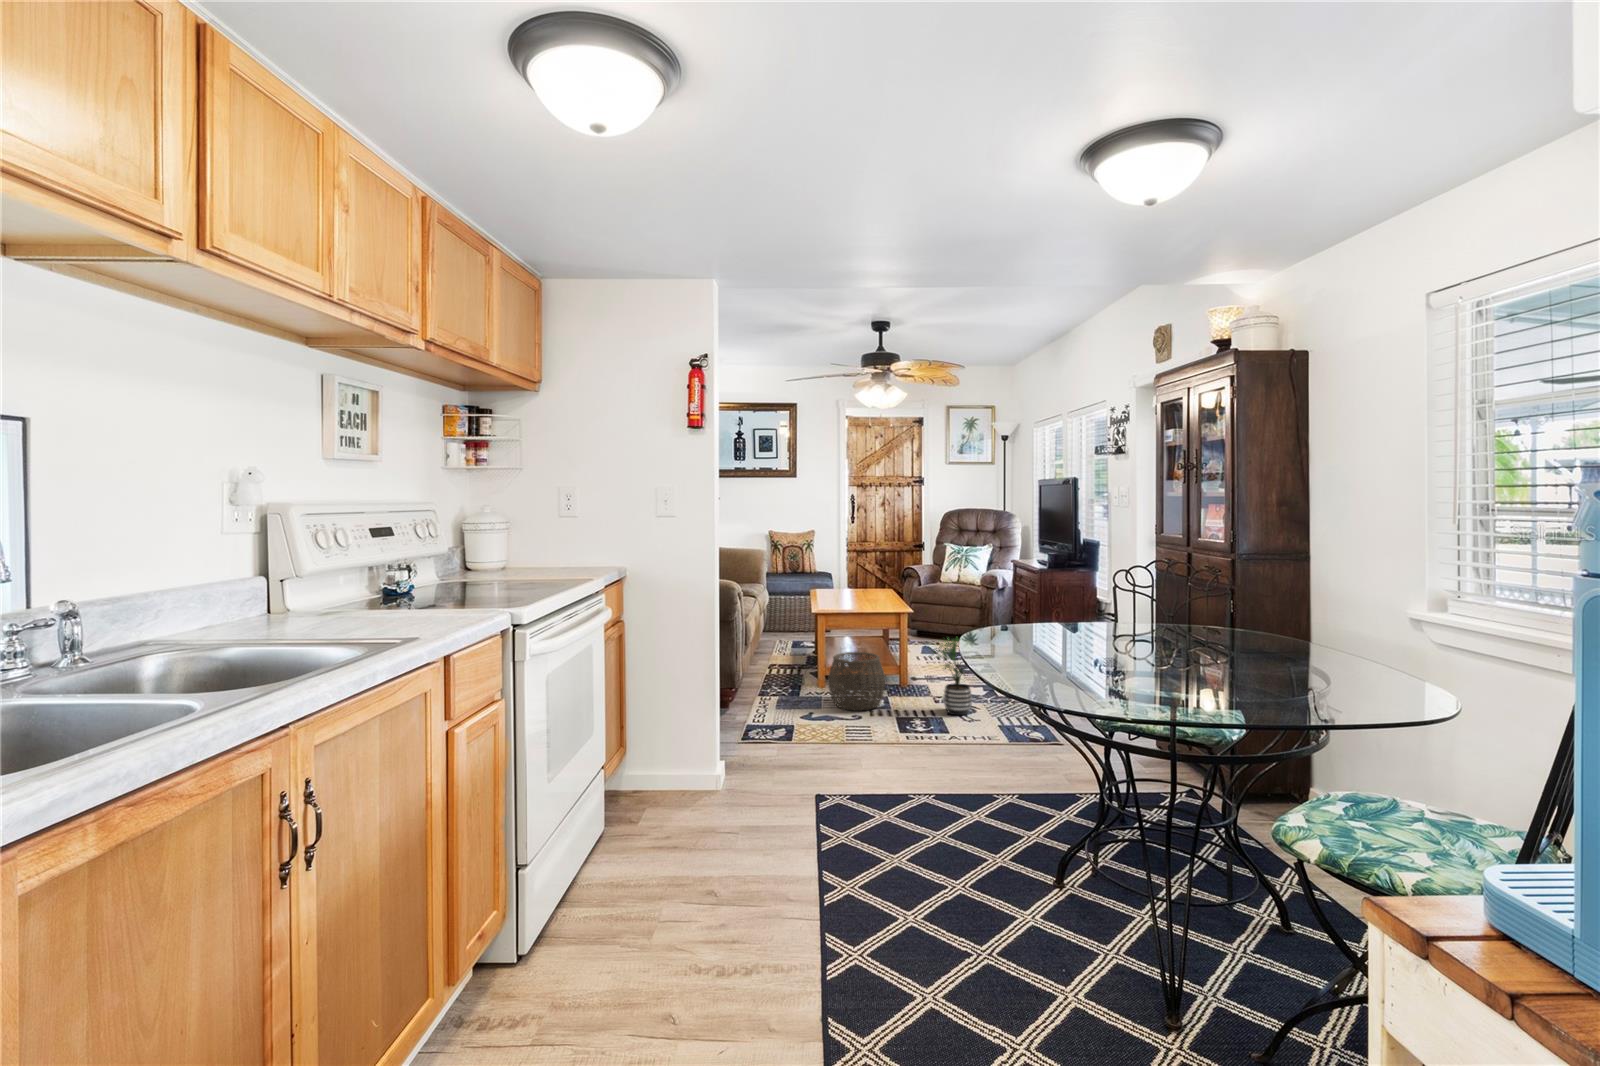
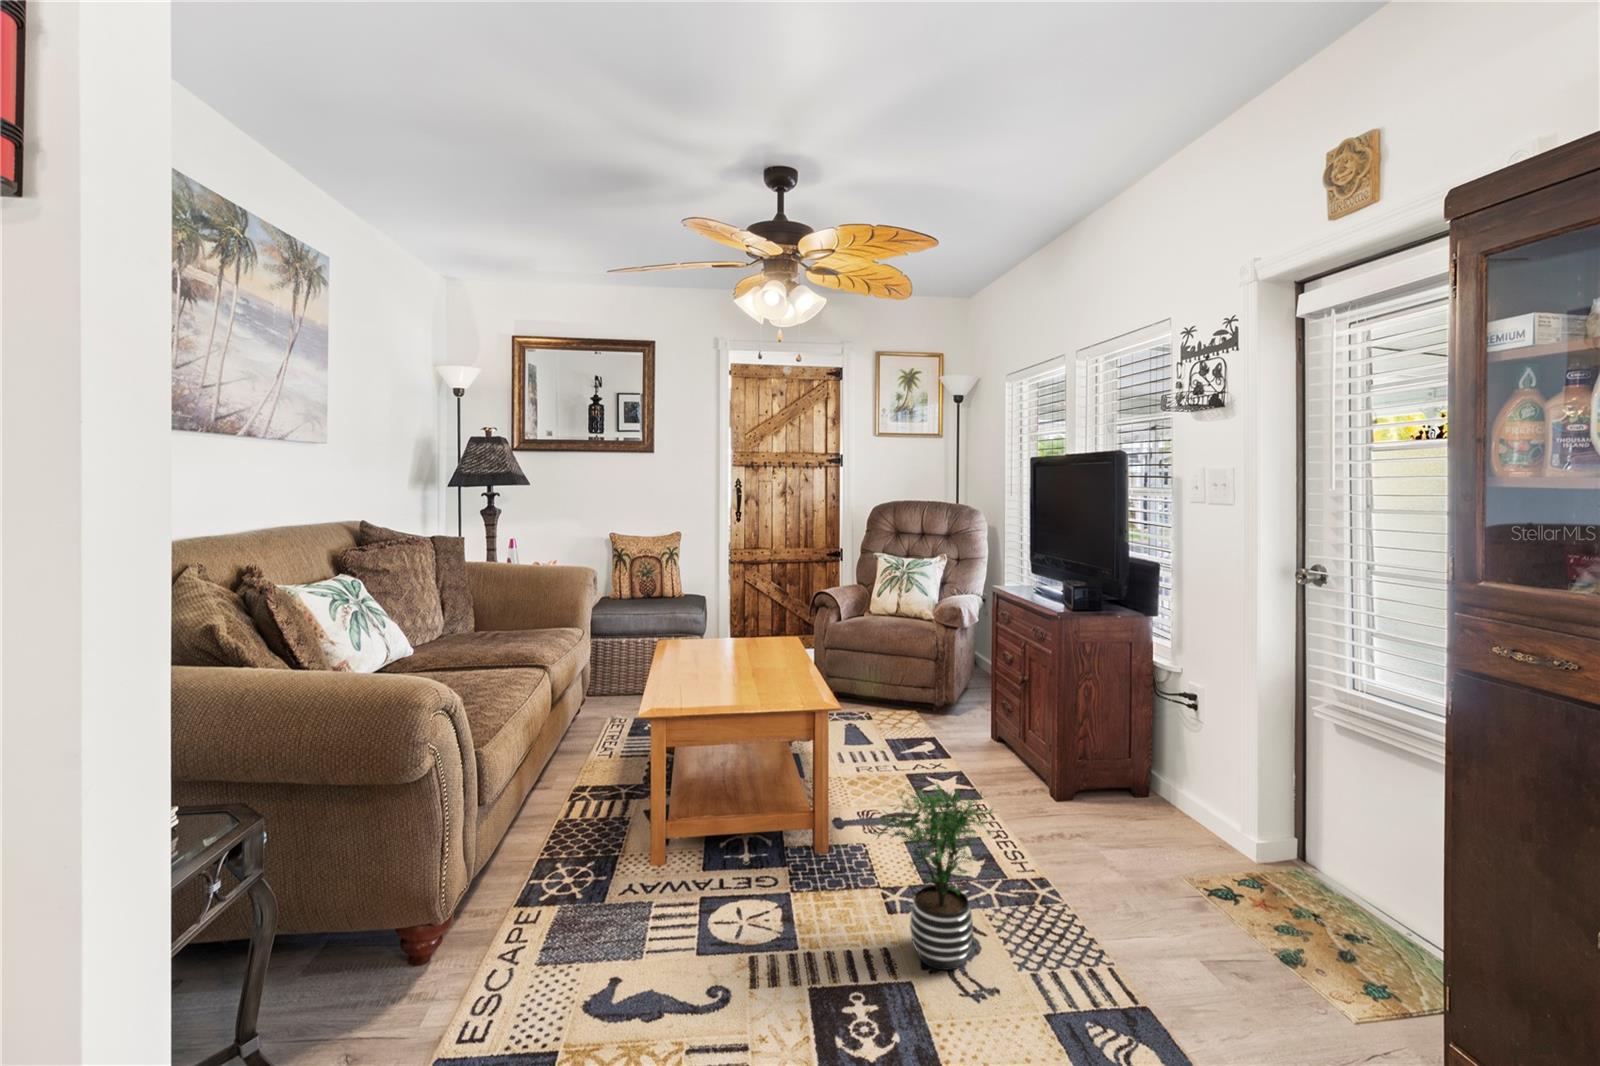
woven basket: present [828,652,885,711] -> none [655,808,784,966]

